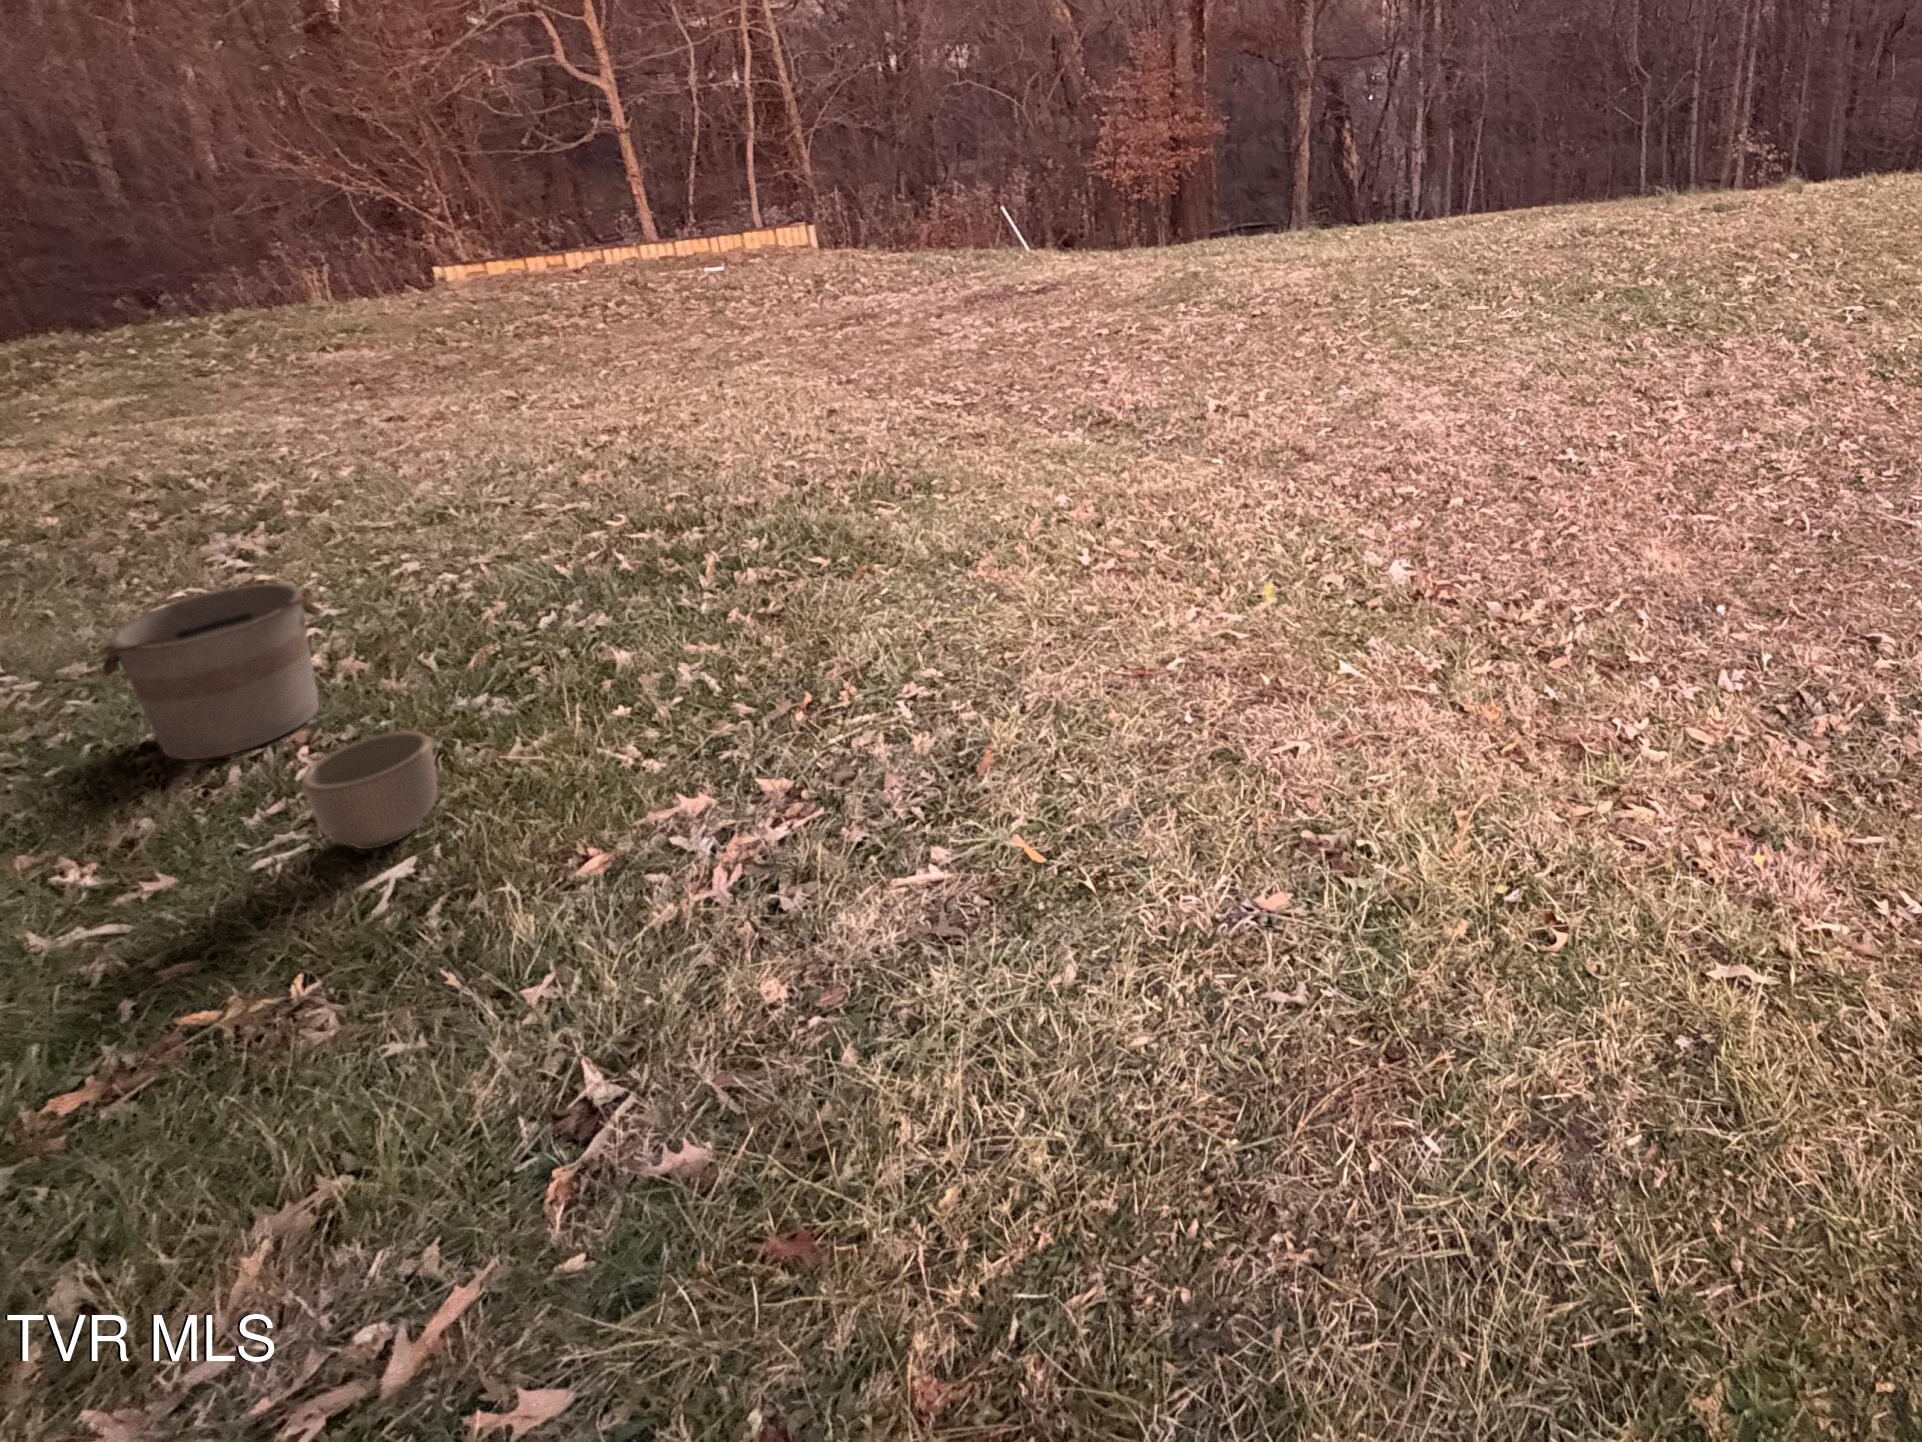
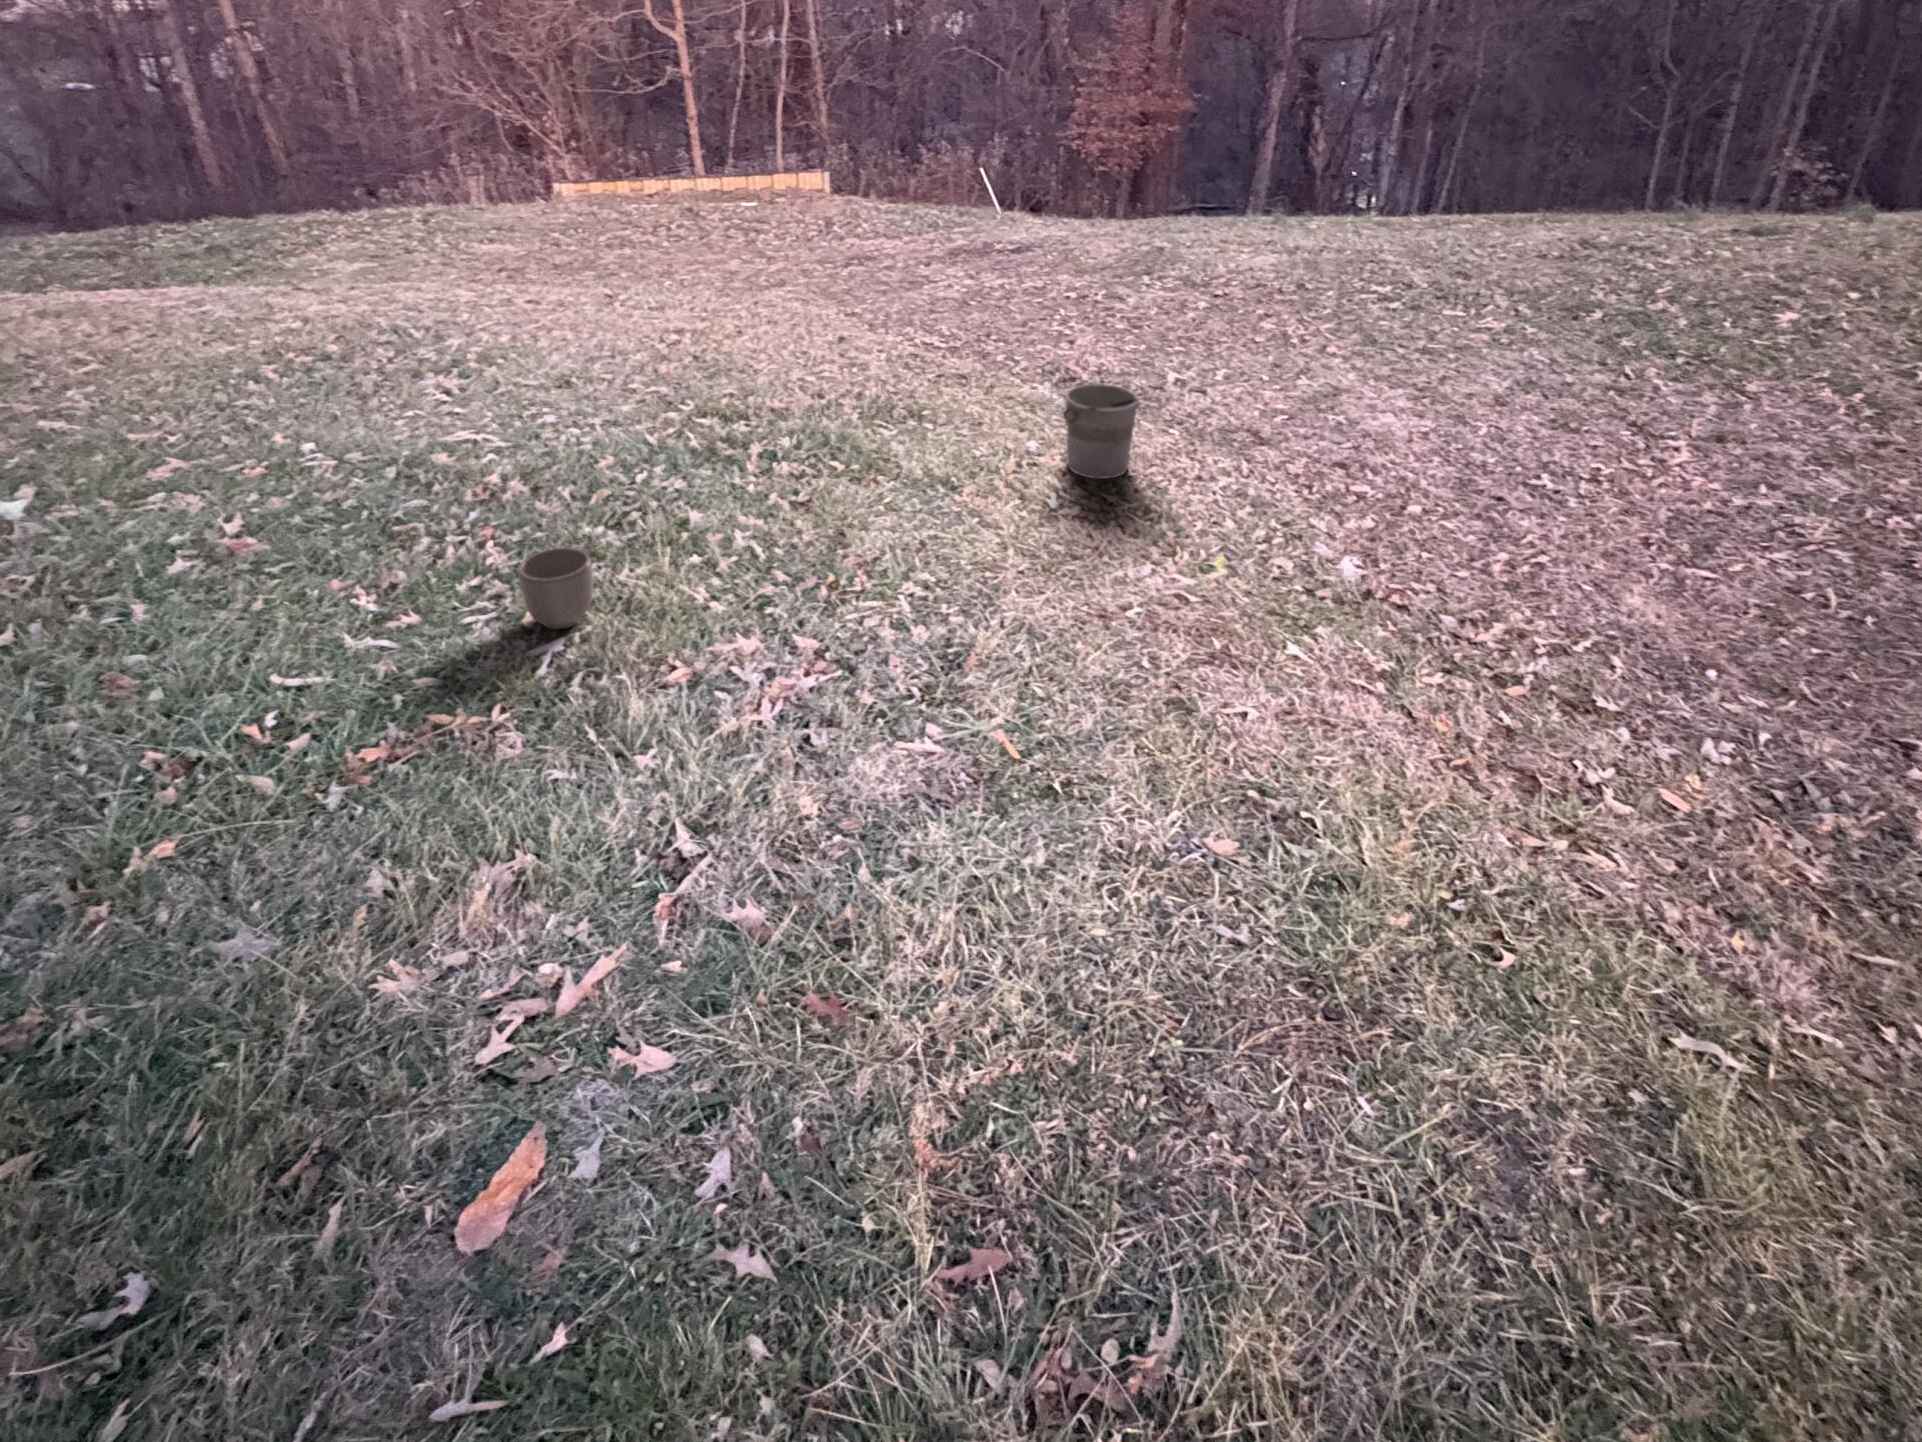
bucket: present [99,584,321,760] -> present [1063,384,1146,479]

